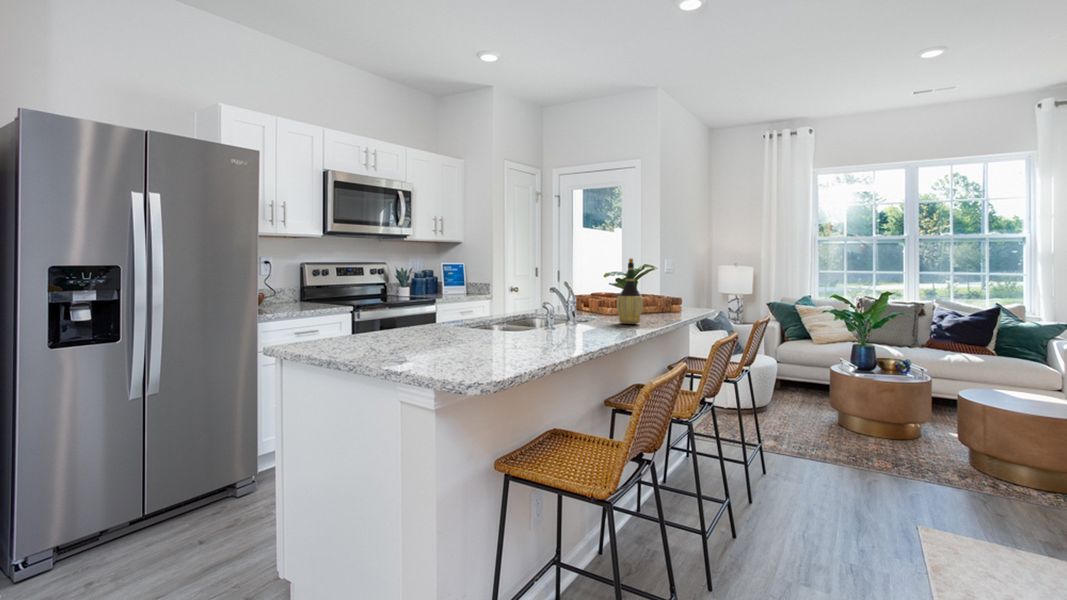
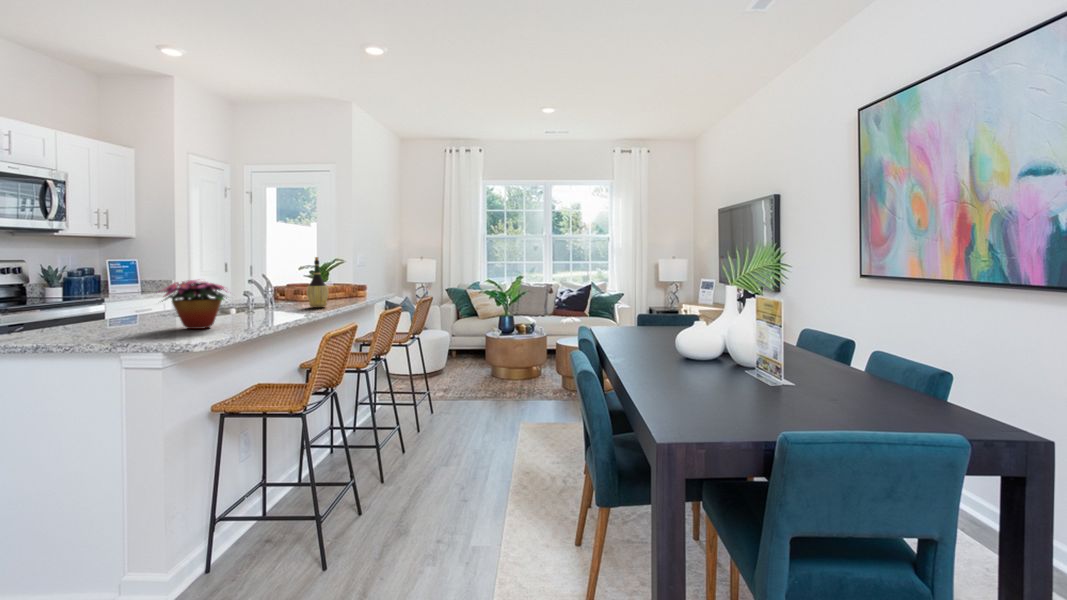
flower arrangement: none [436,283,535,351] -> present [162,280,227,329]

